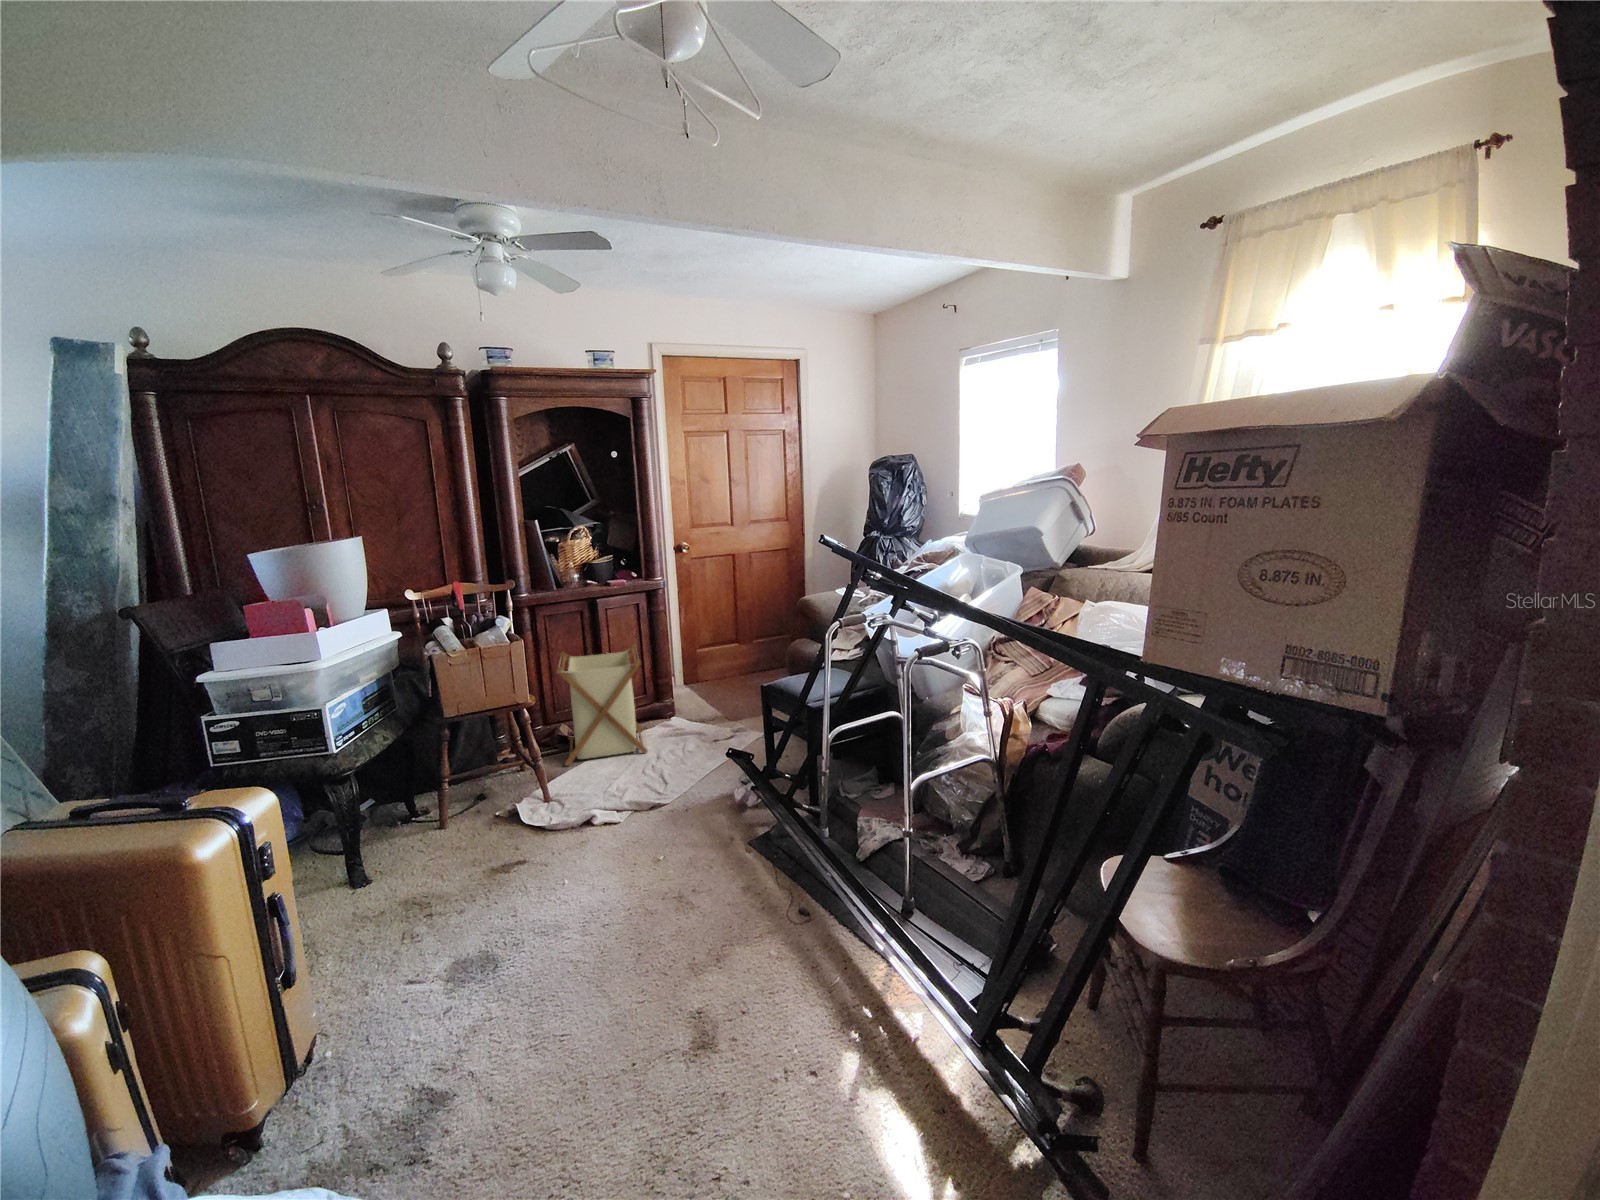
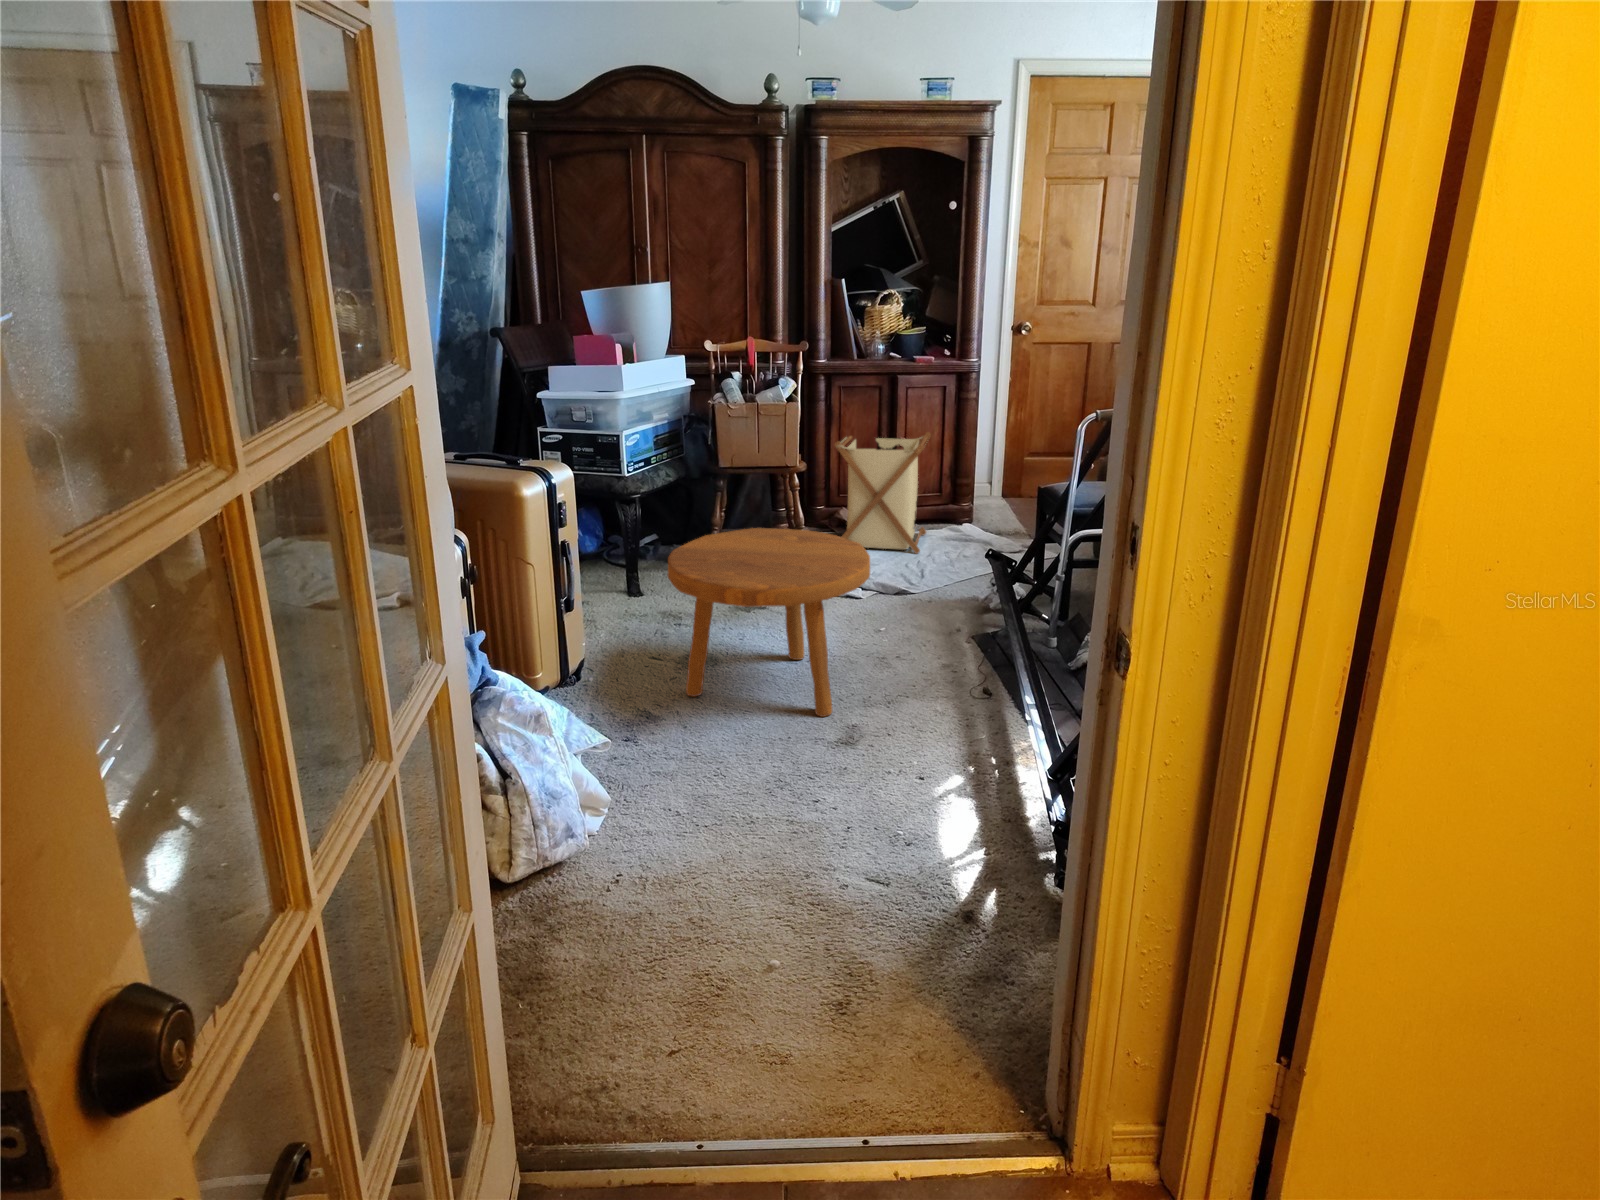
footstool: none [436,788,677,1035] -> present [667,528,870,717]

